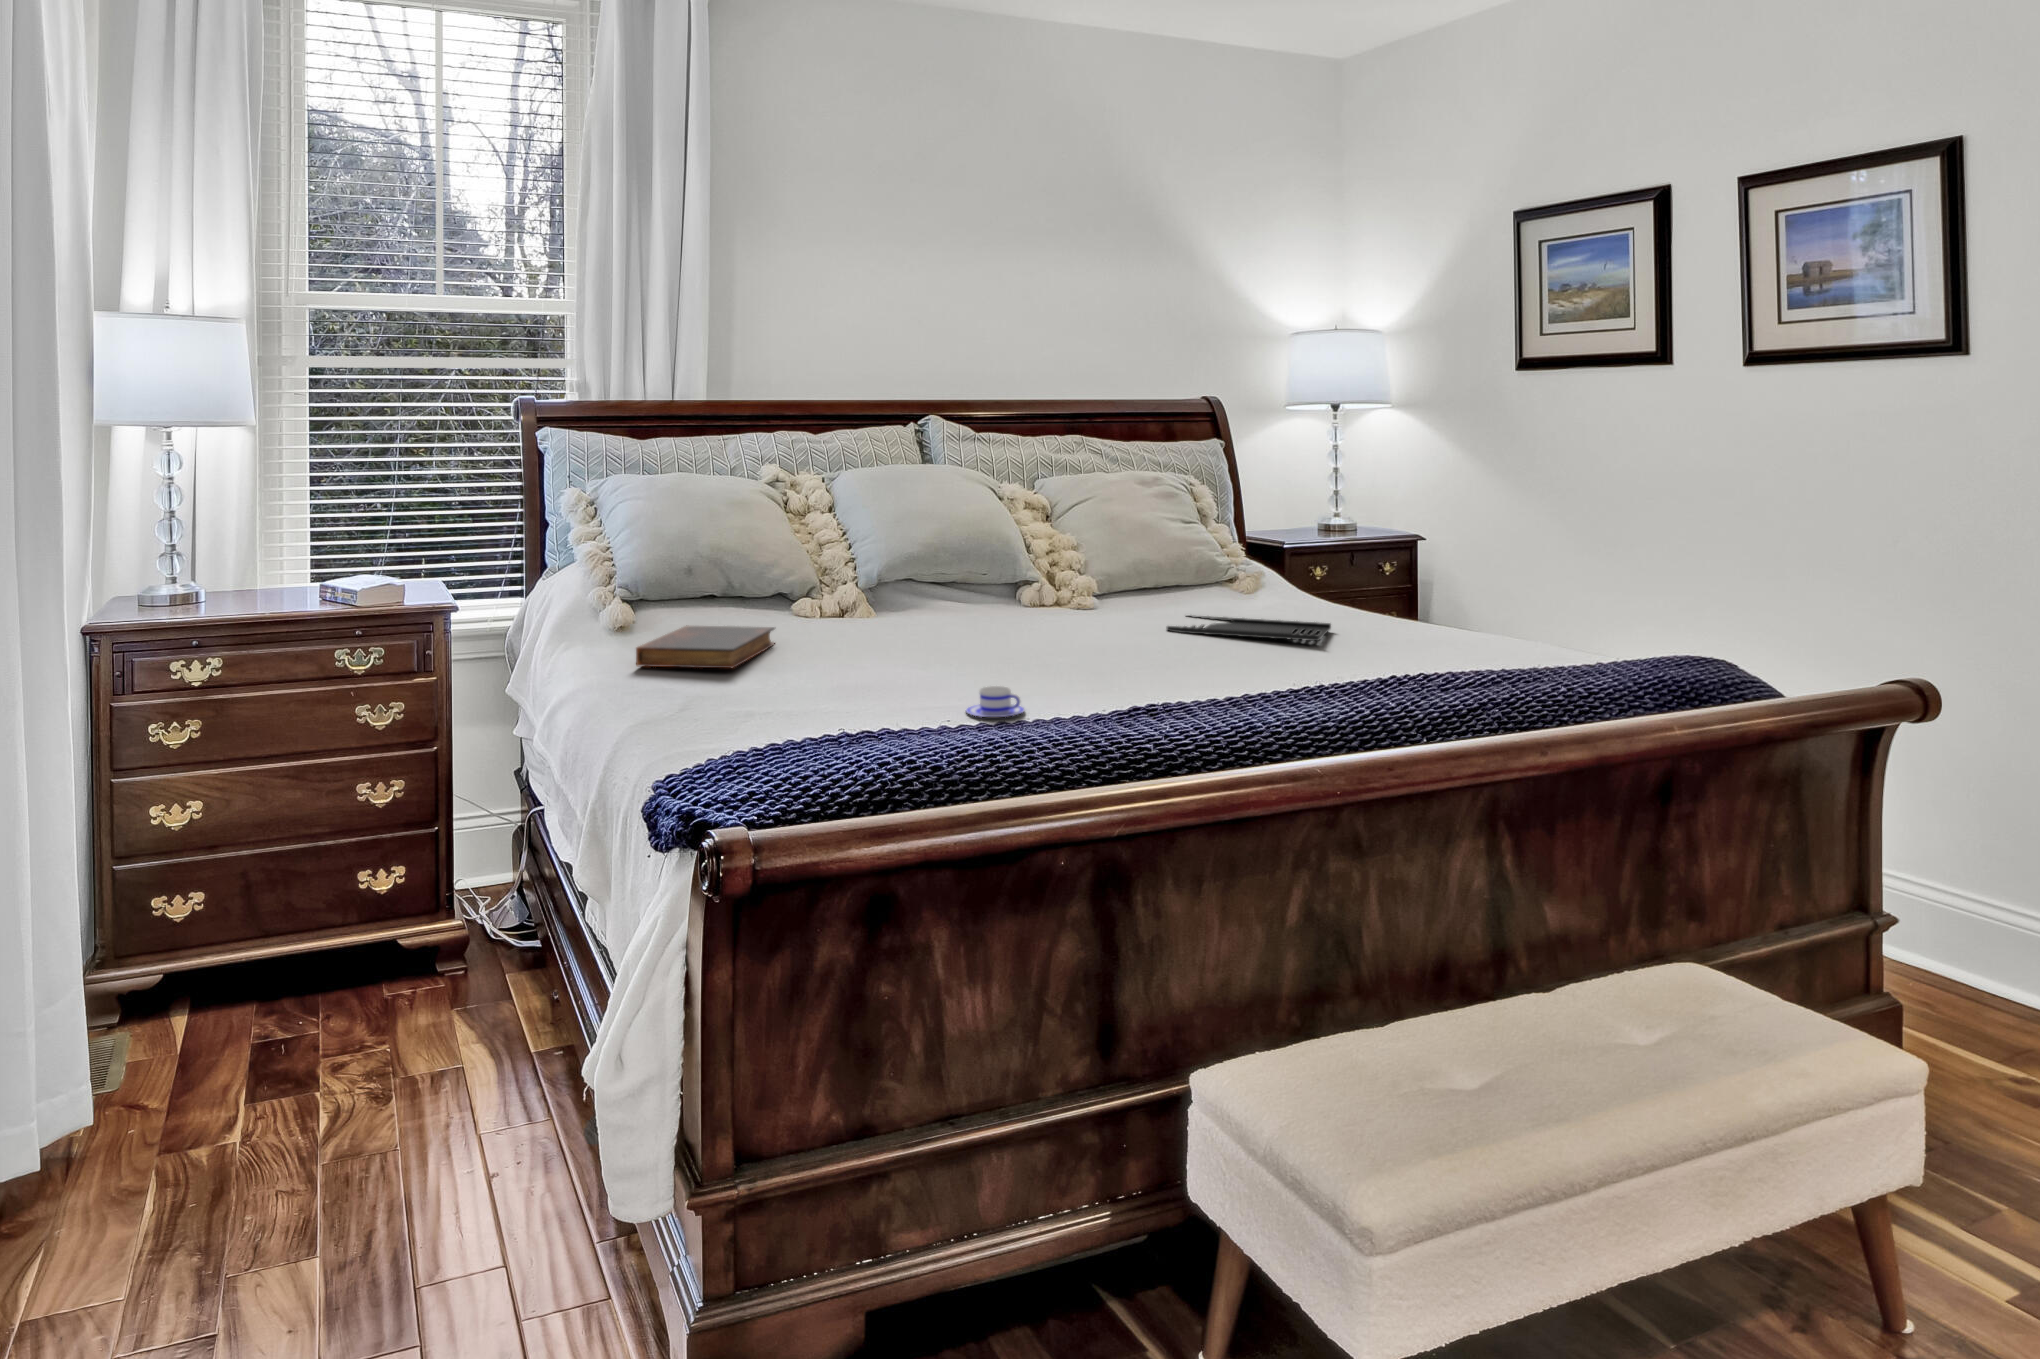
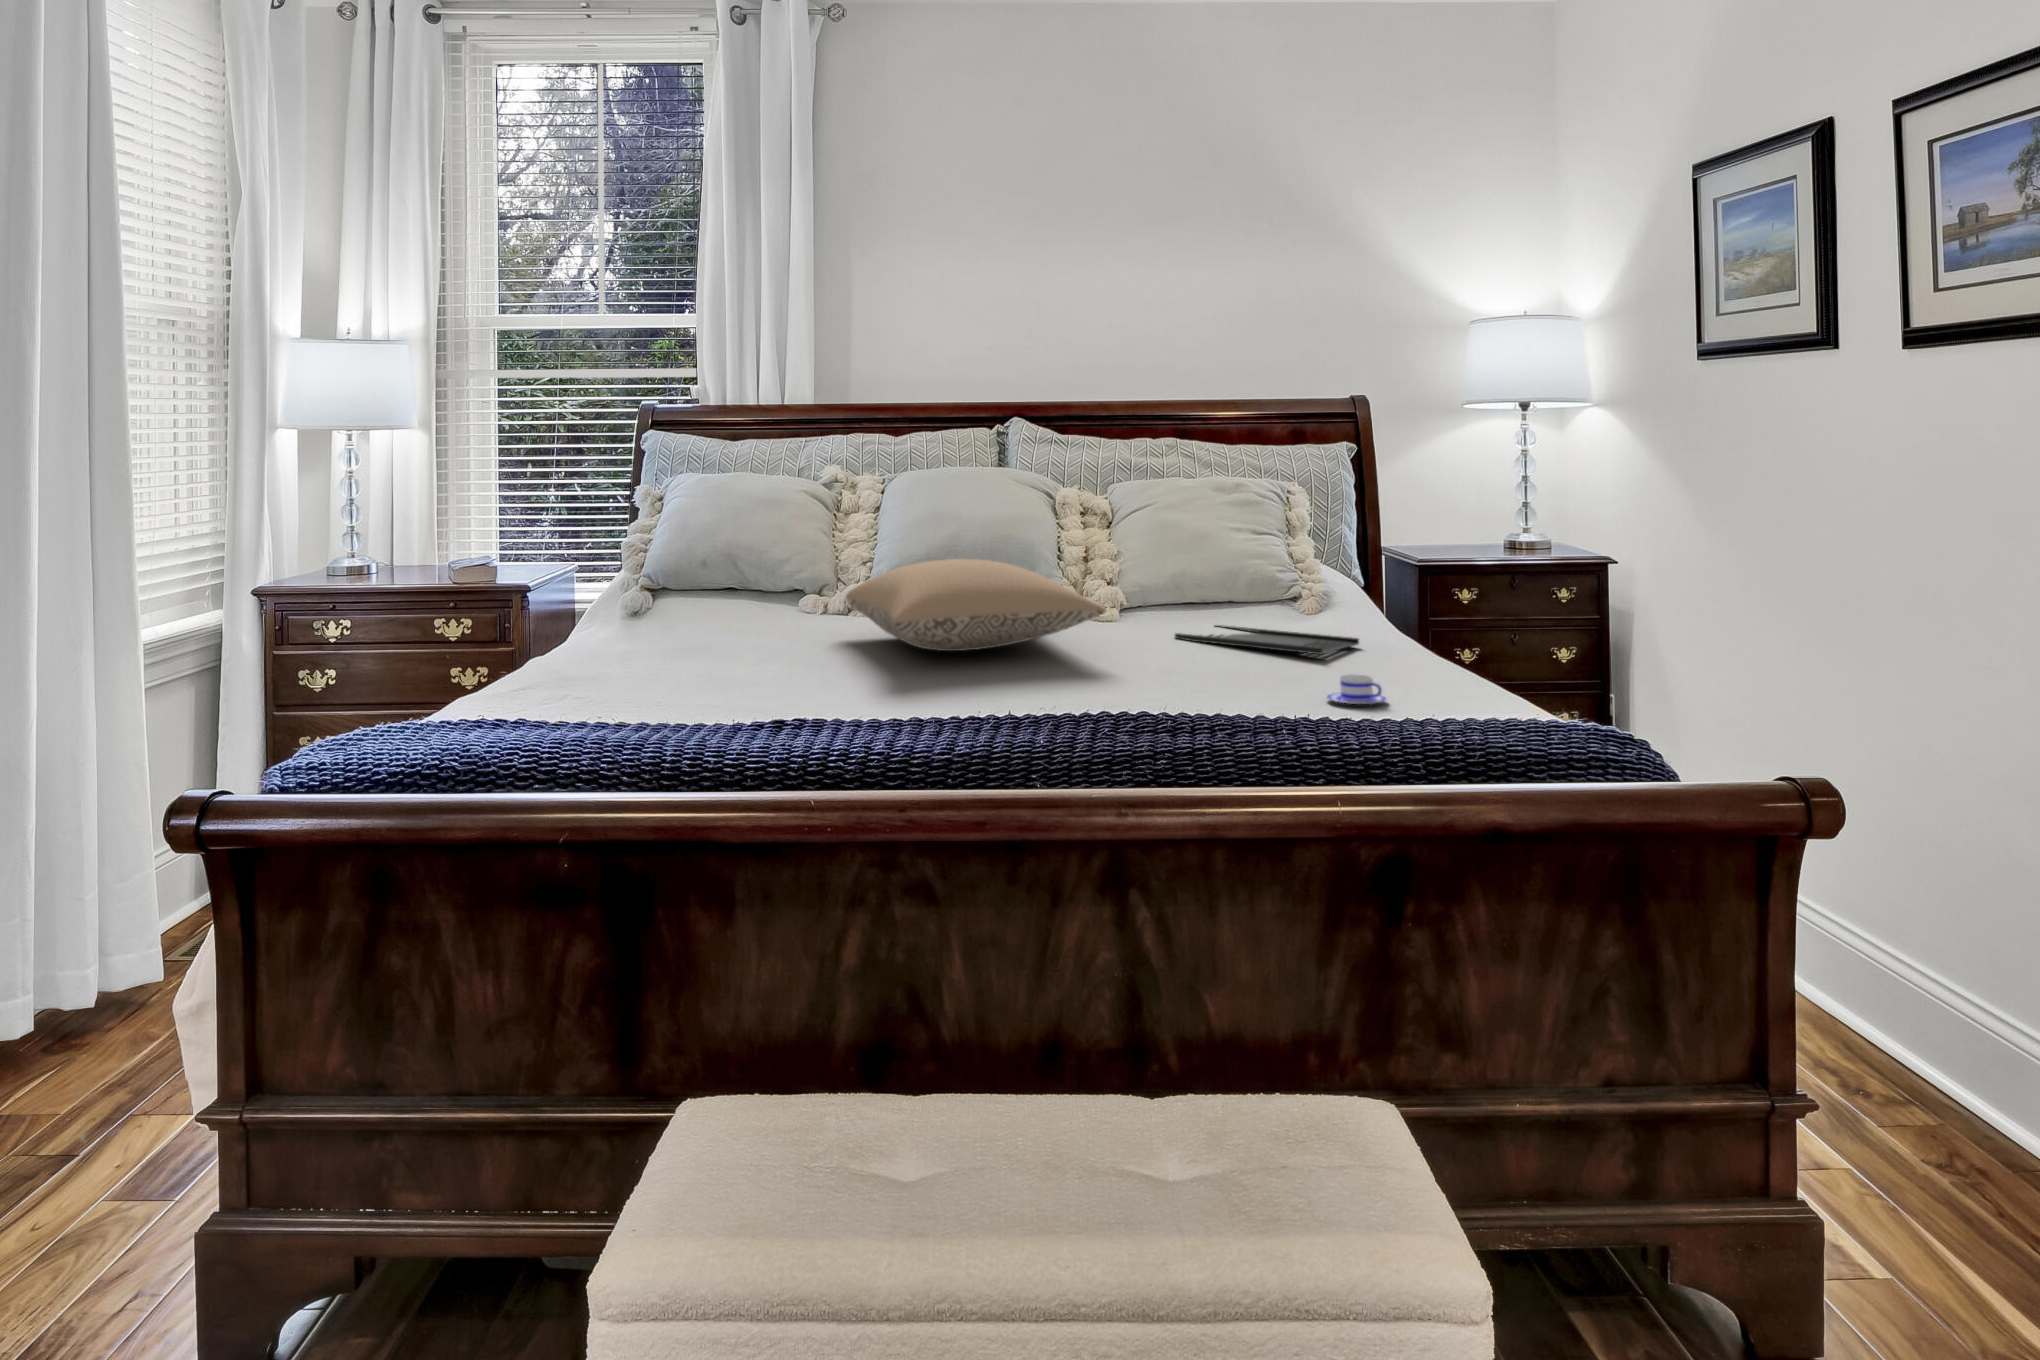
pillow: none [853,563,1140,657] -> present [846,559,1106,651]
book: present [636,626,775,668] -> none [632,611,777,648]
teacup: present [966,686,1024,717] -> present [1327,674,1386,704]

